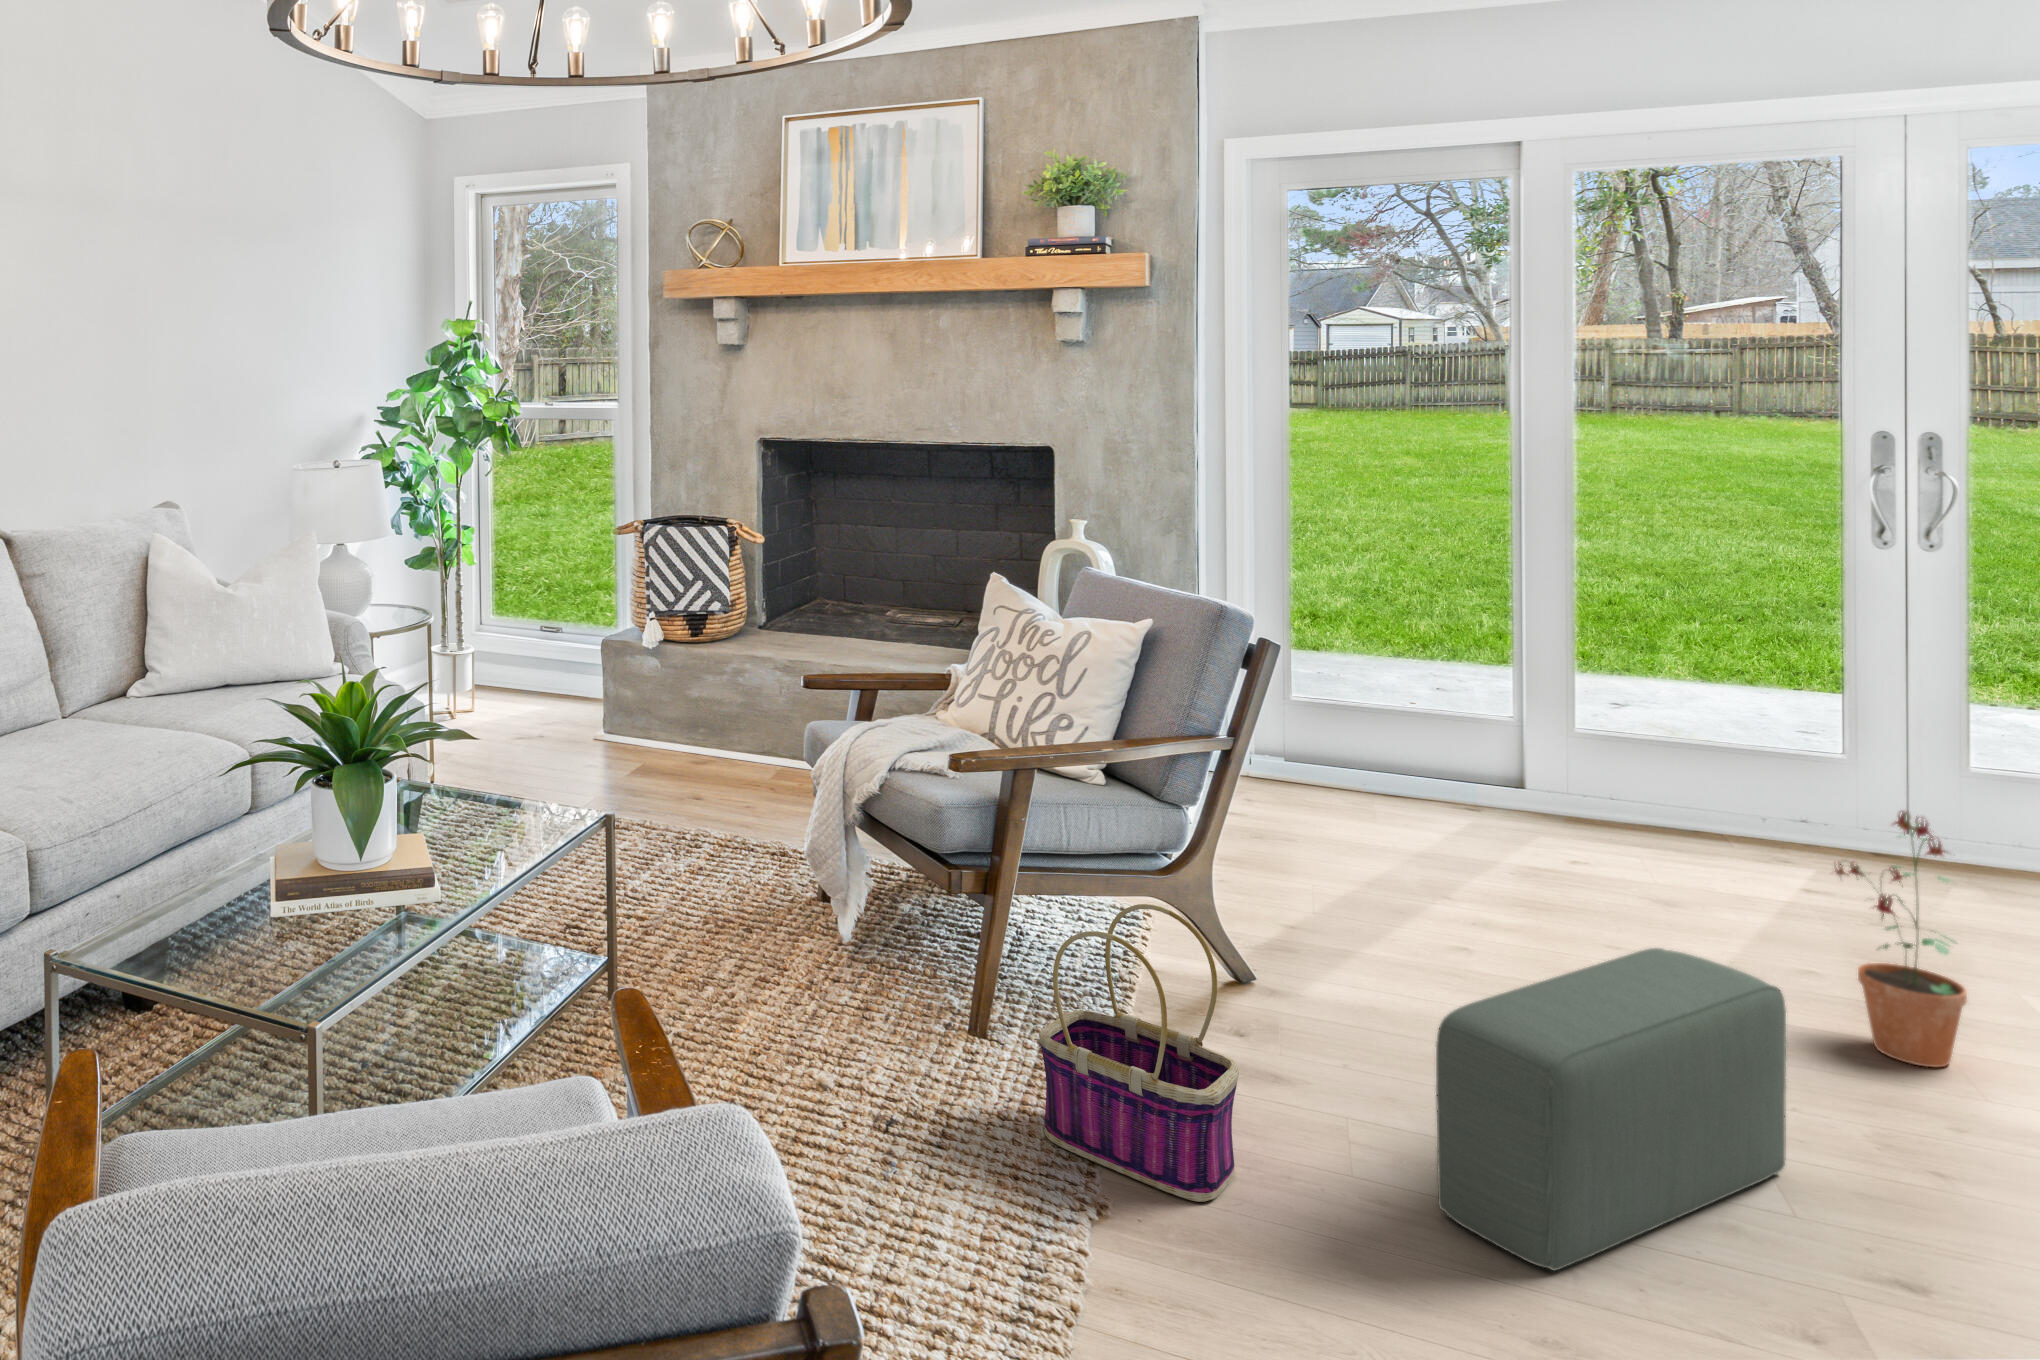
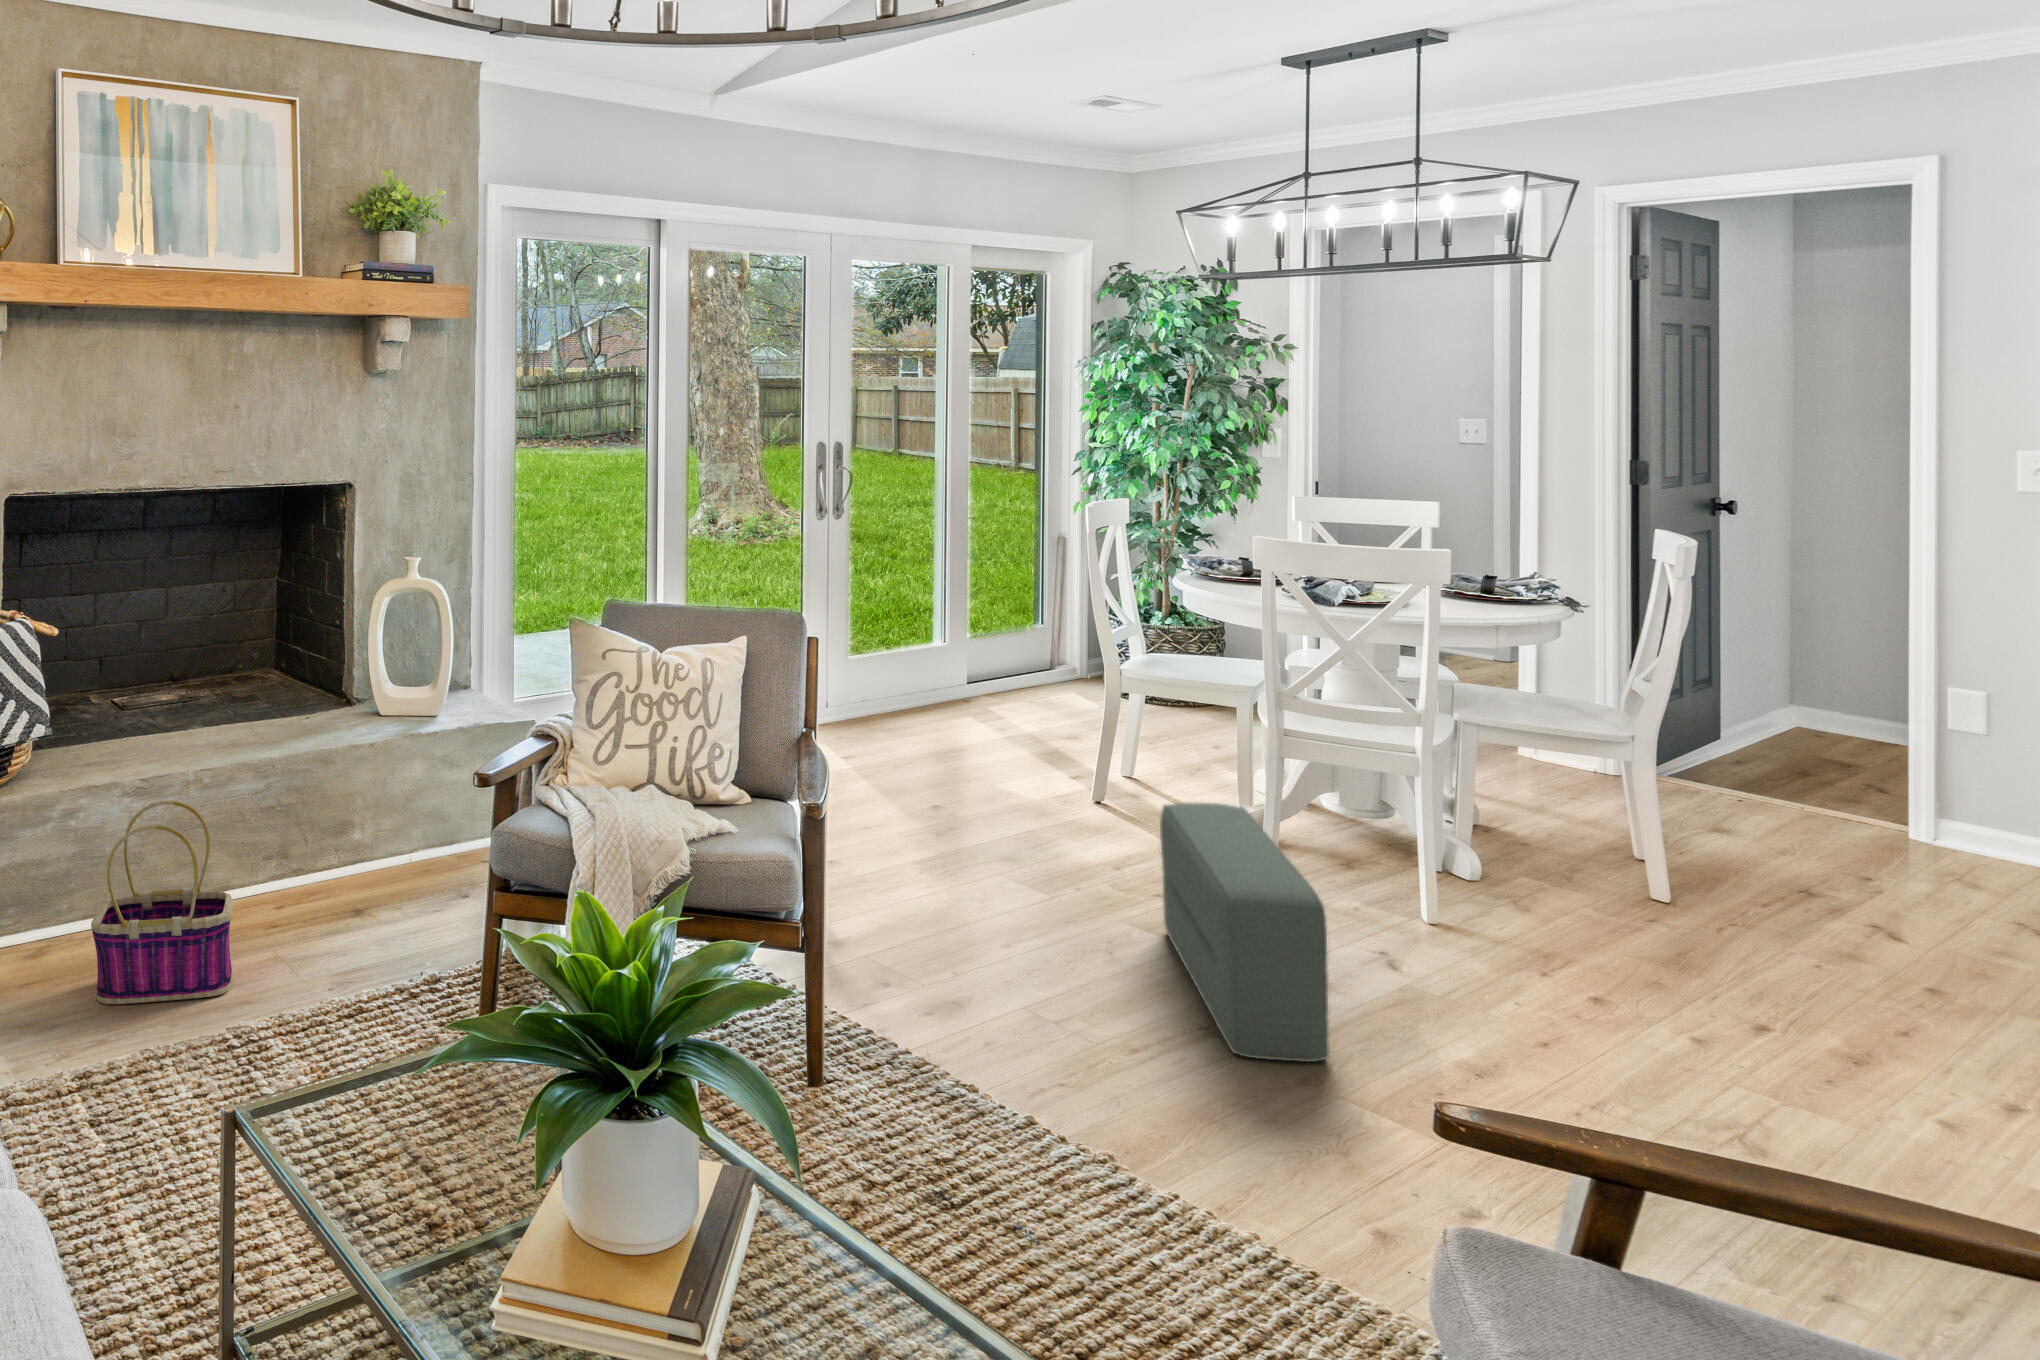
potted plant: present [1834,811,1967,1067] -> none [1075,673,1169,842]
basket: present [1039,904,1239,1202] -> present [91,801,232,1004]

